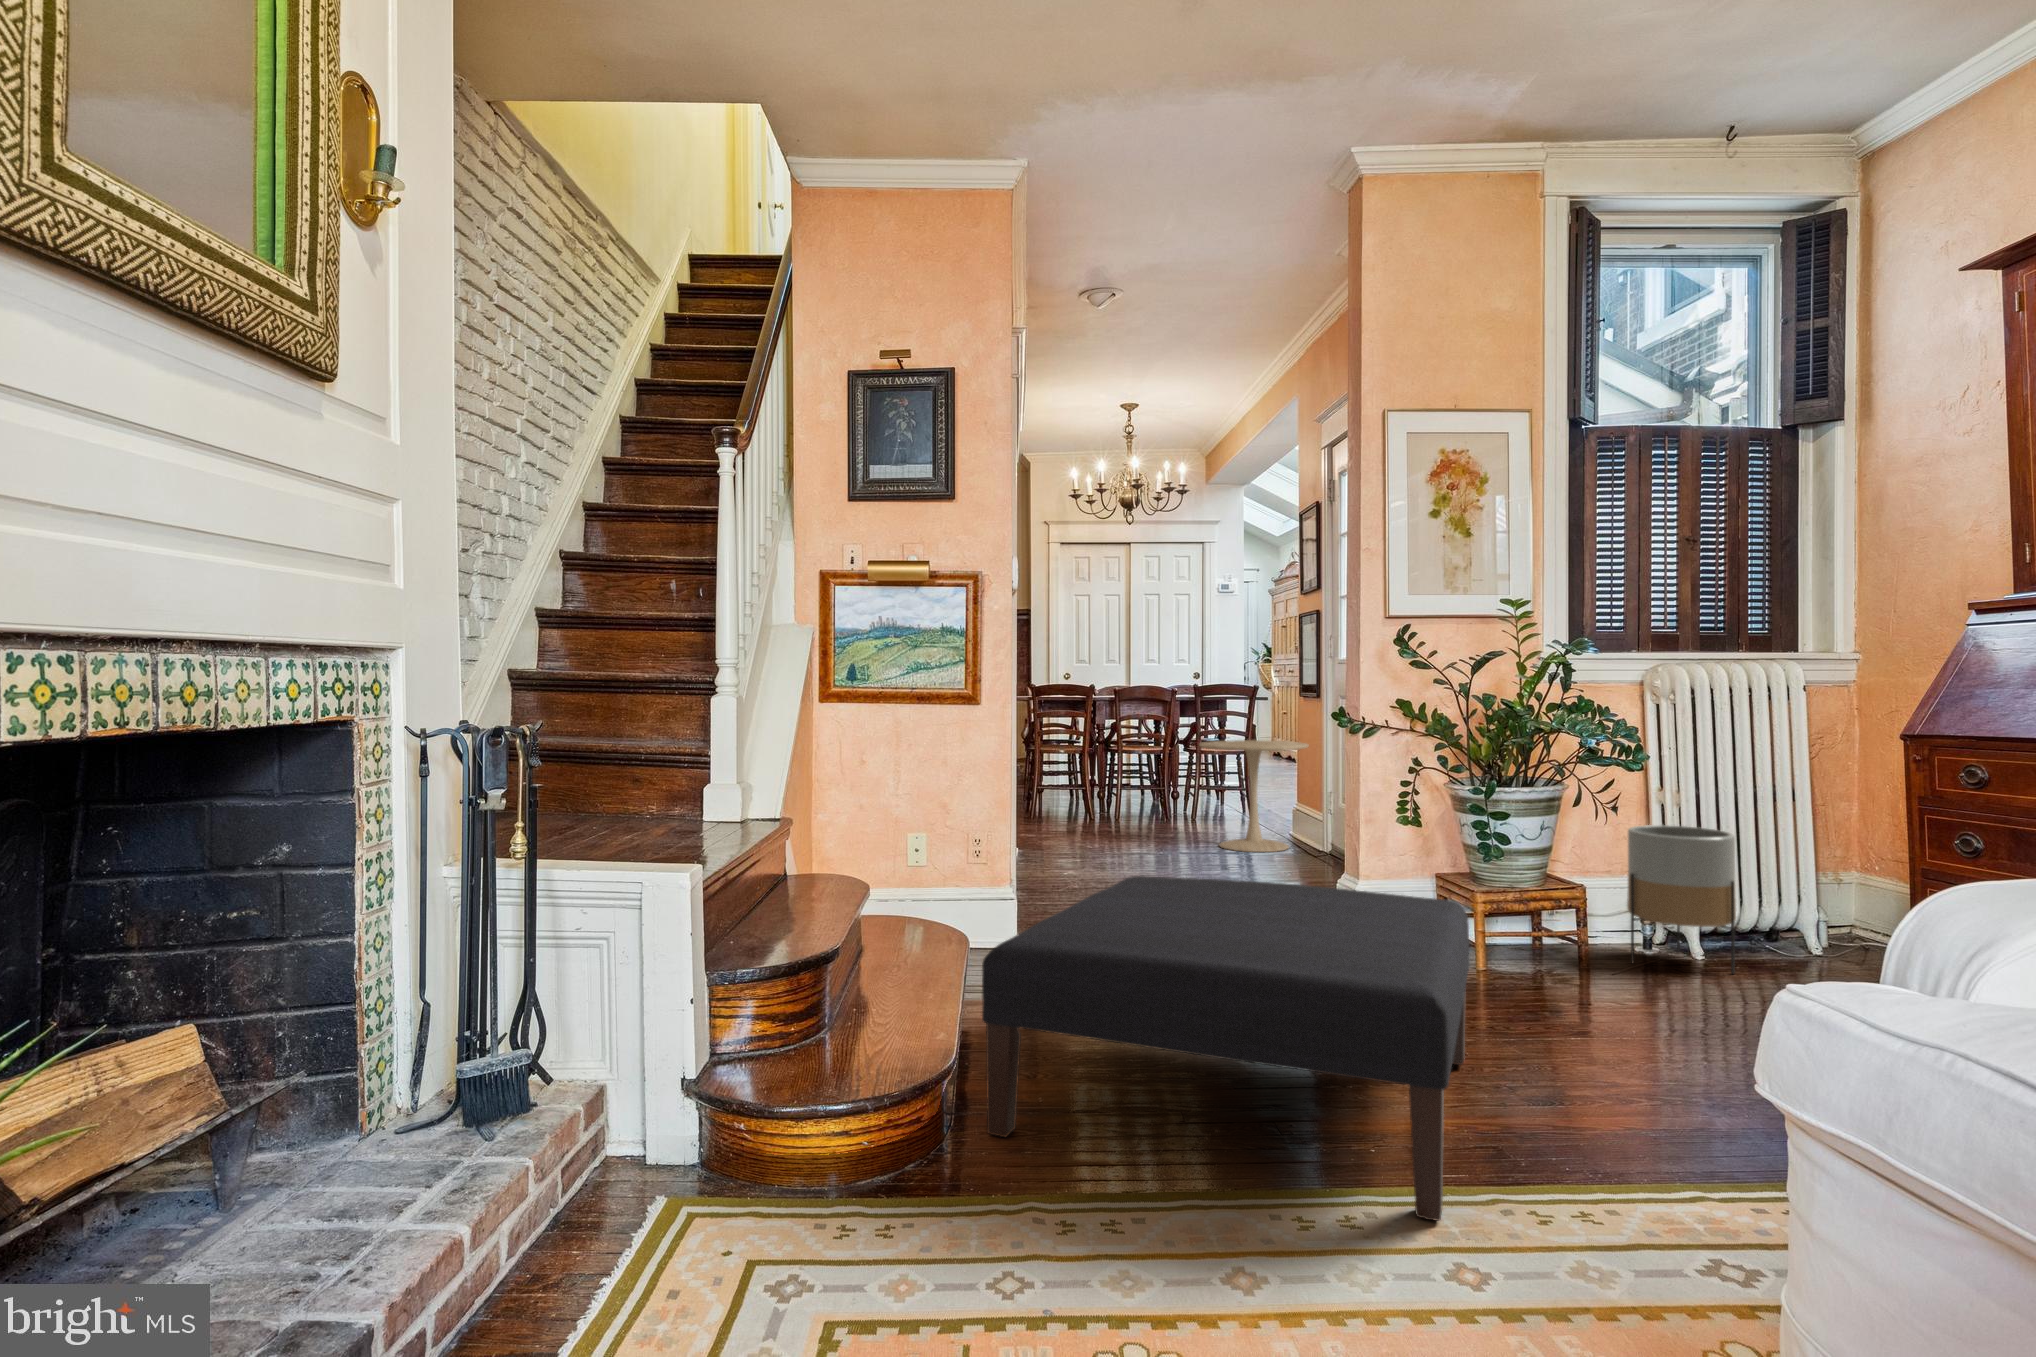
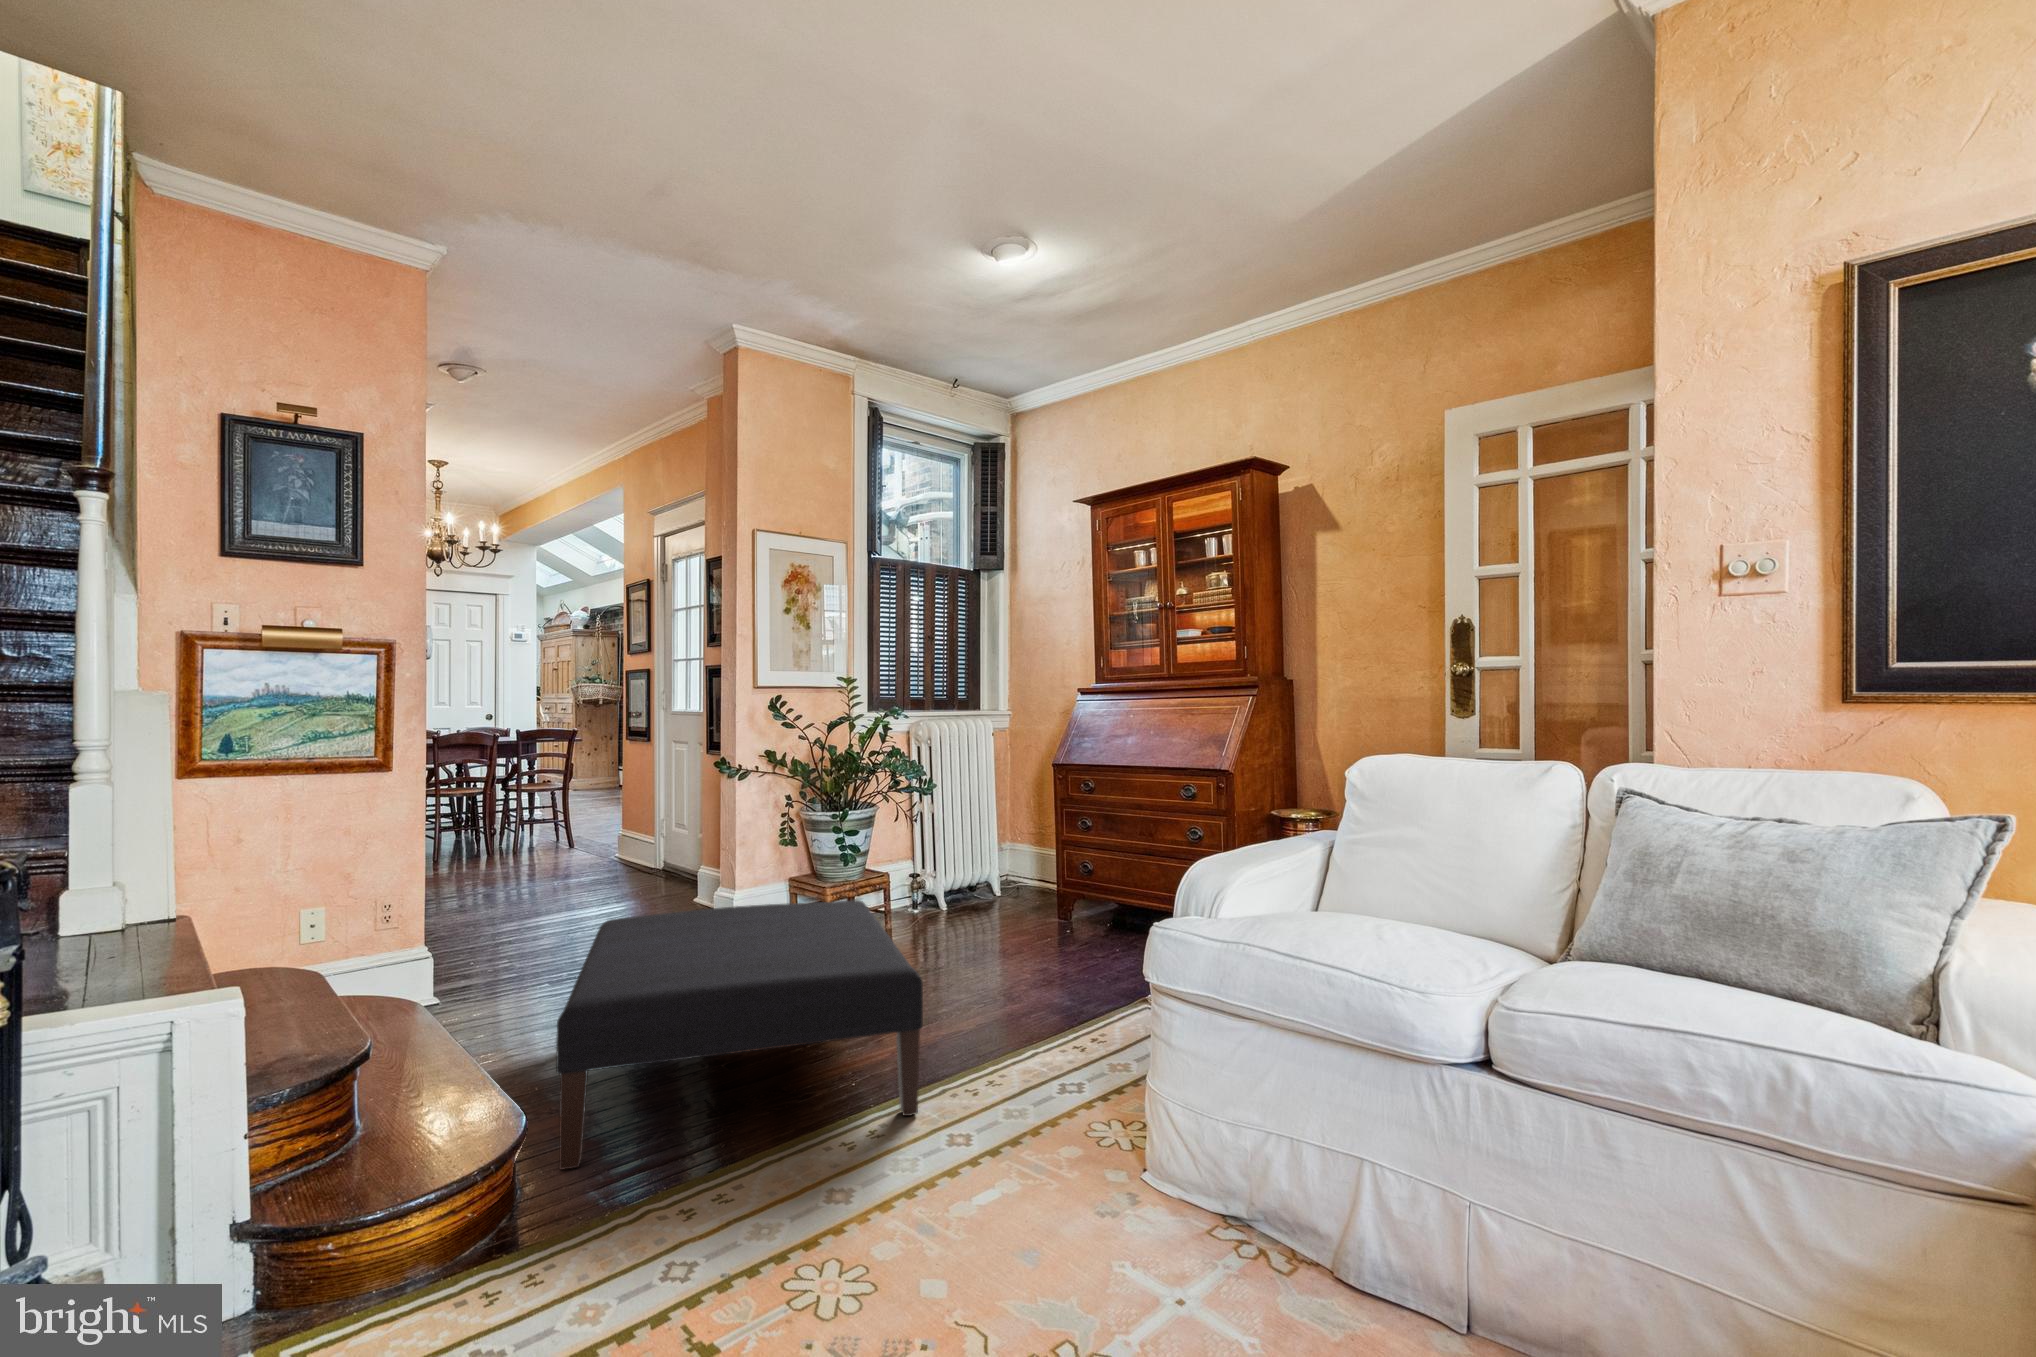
side table: present [1199,740,1309,852] -> none [541,774,643,873]
planter: present [1627,825,1736,974] -> none [908,825,967,918]

